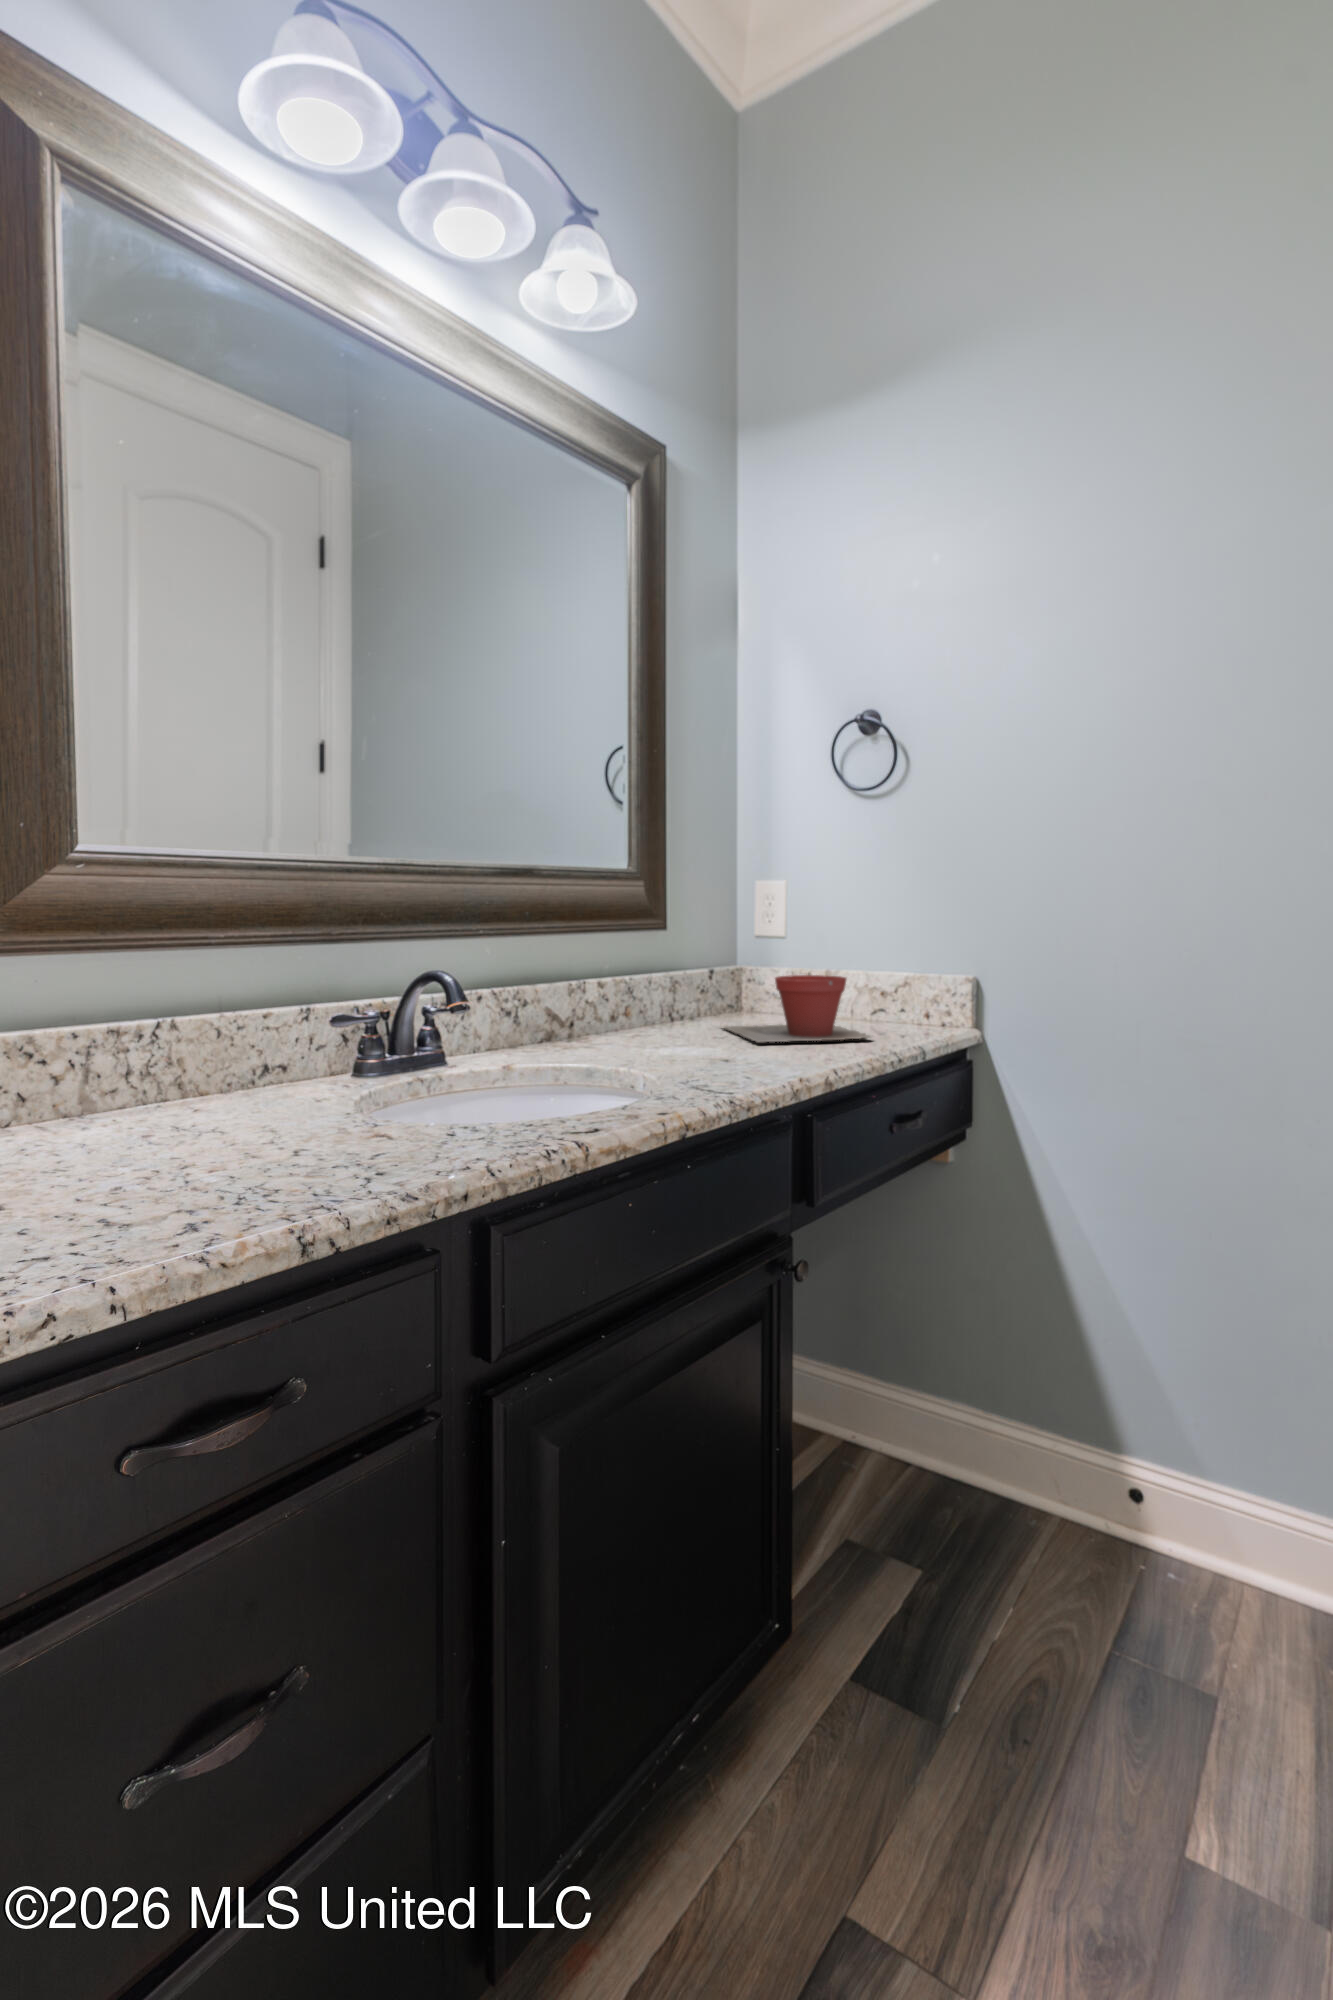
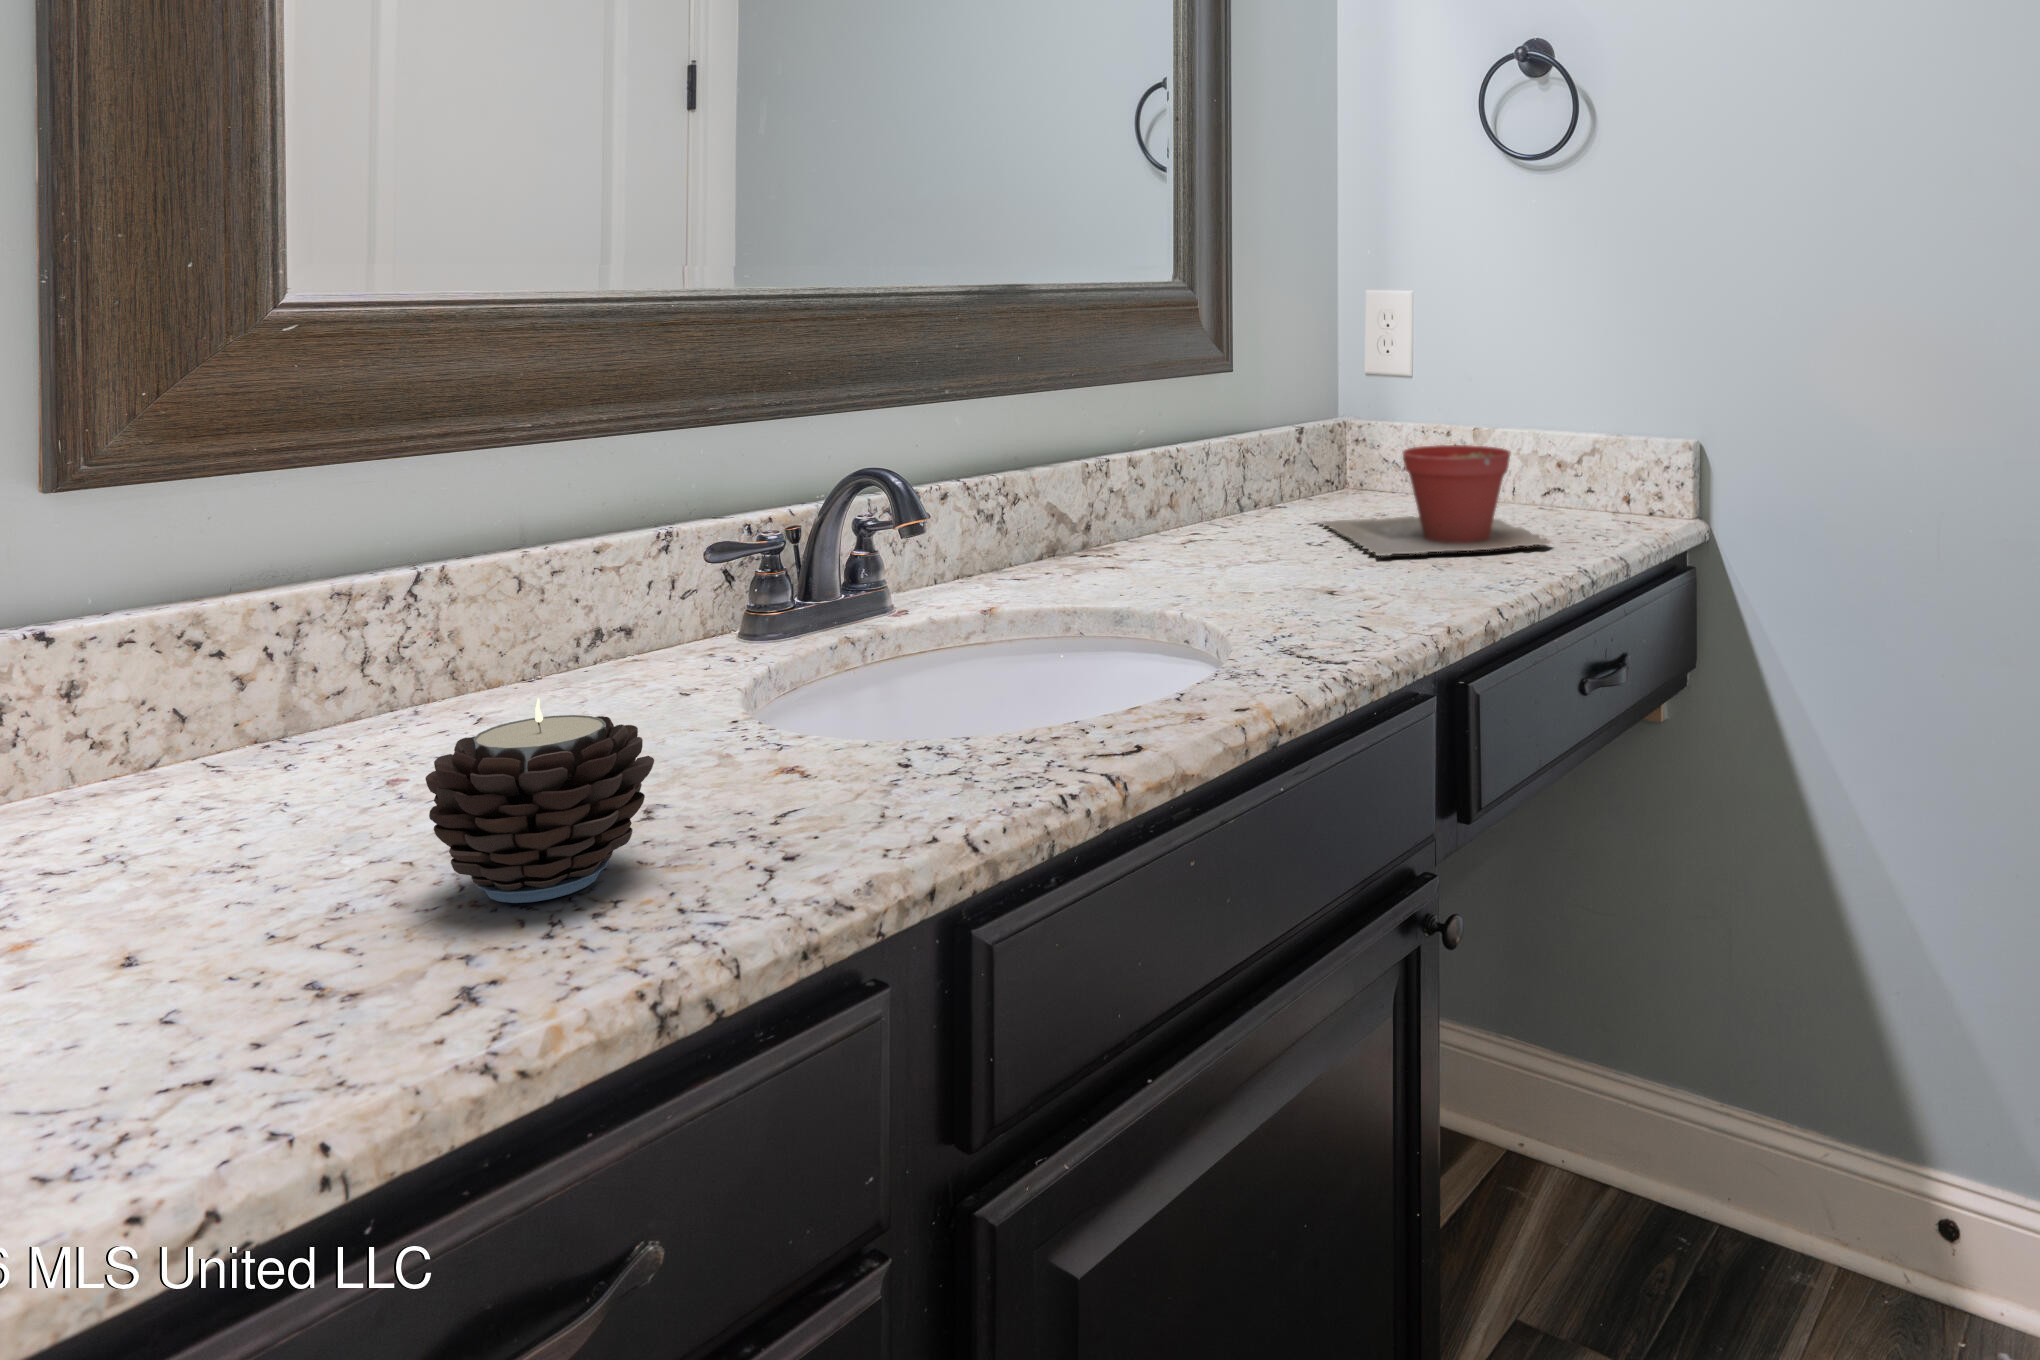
candle: none [165,1067,299,1188] -> present [425,698,654,903]

